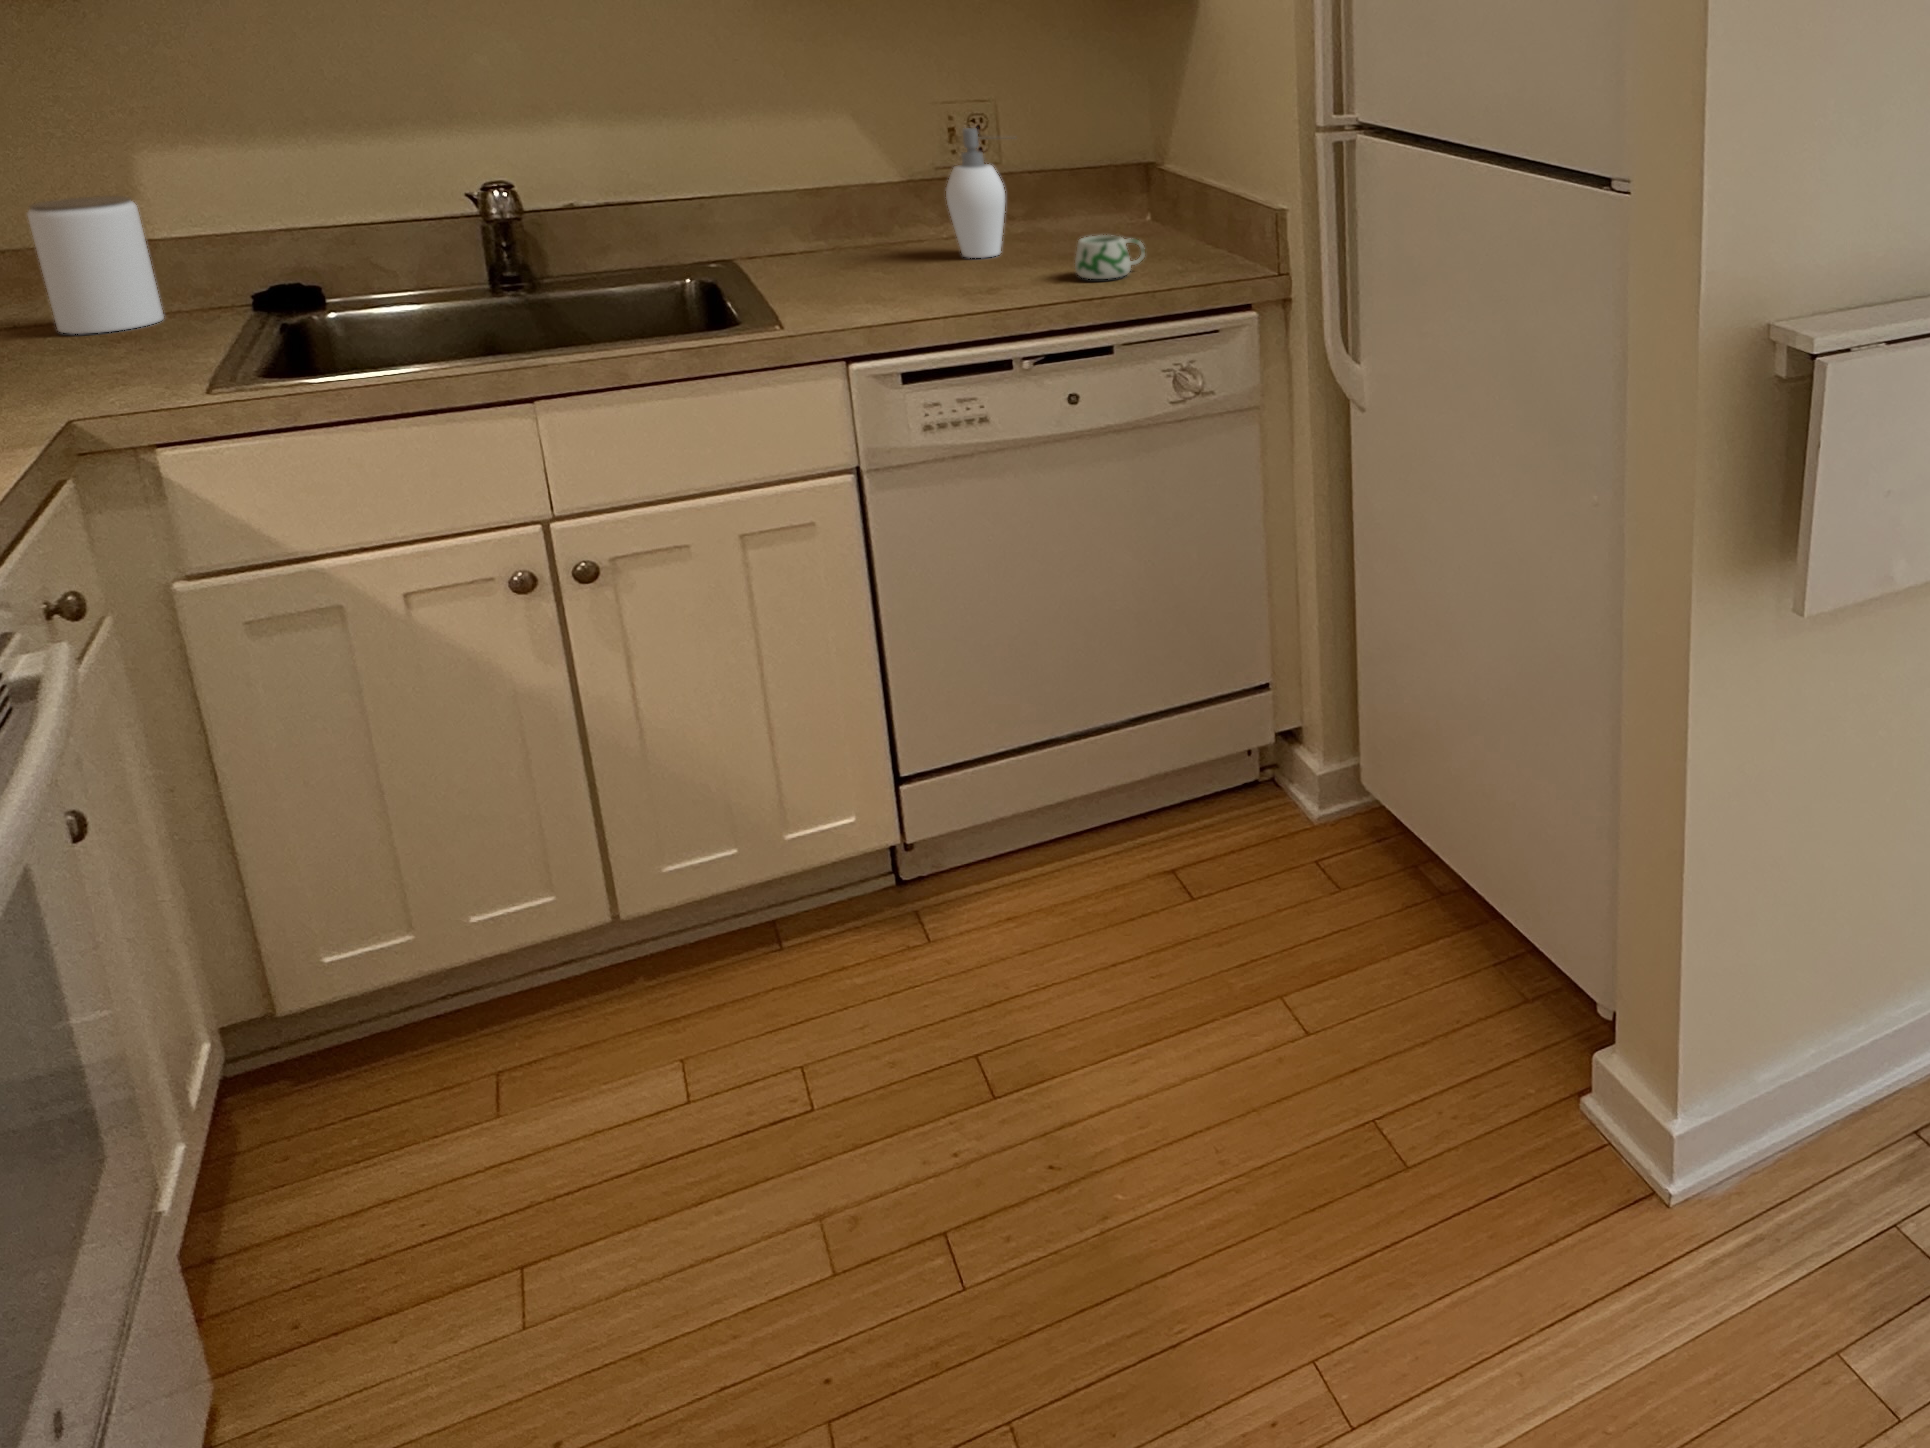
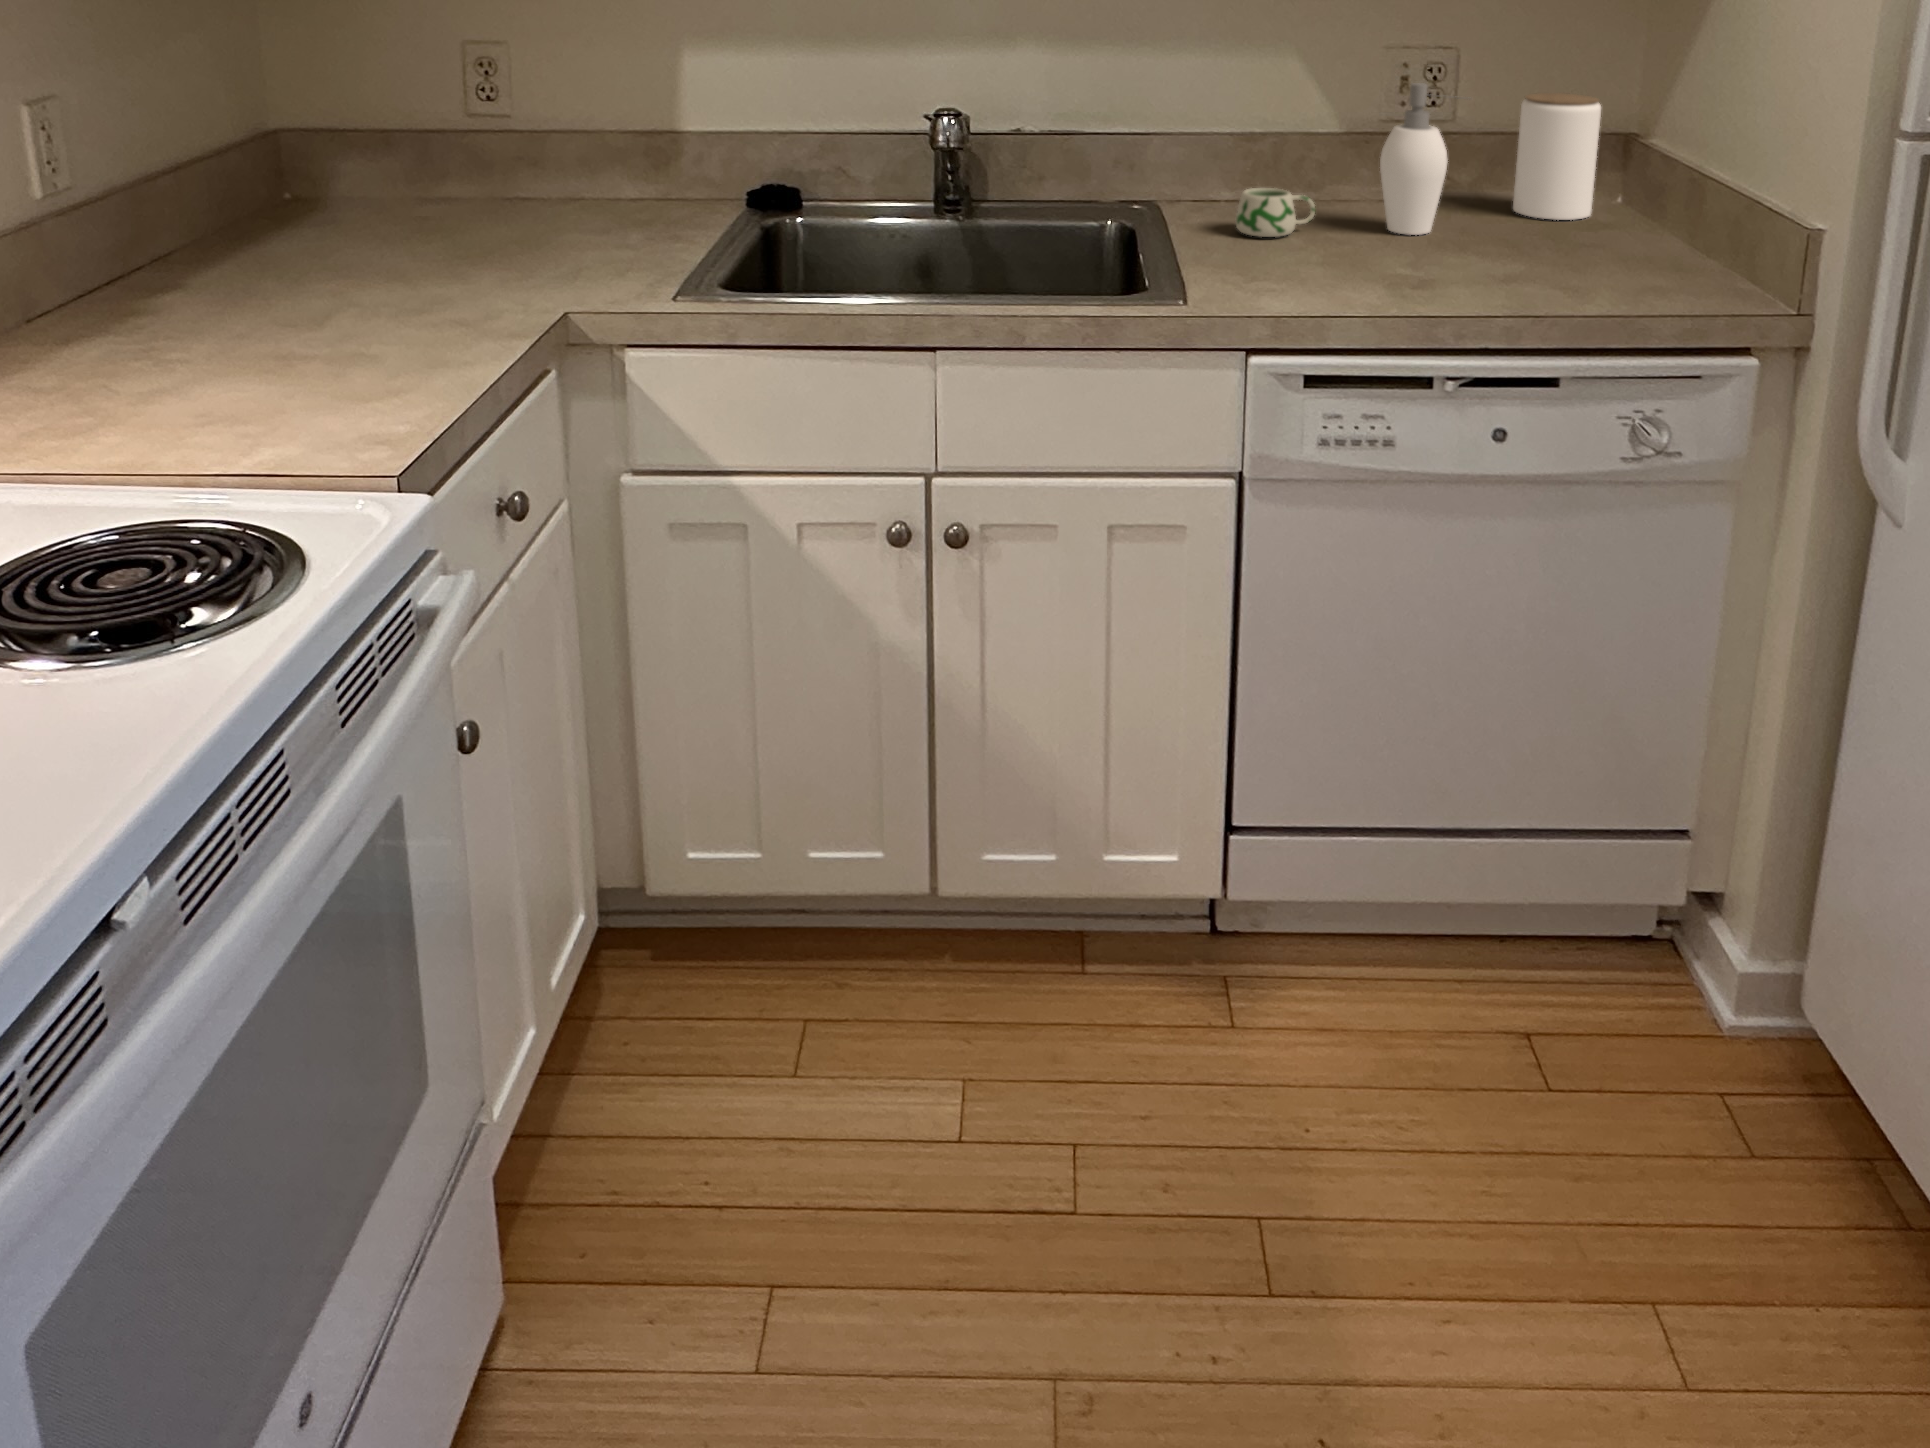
jar: present [28,196,164,334] -> present [1513,93,1601,220]
mug: present [1075,235,1145,279] -> present [1236,188,1315,237]

